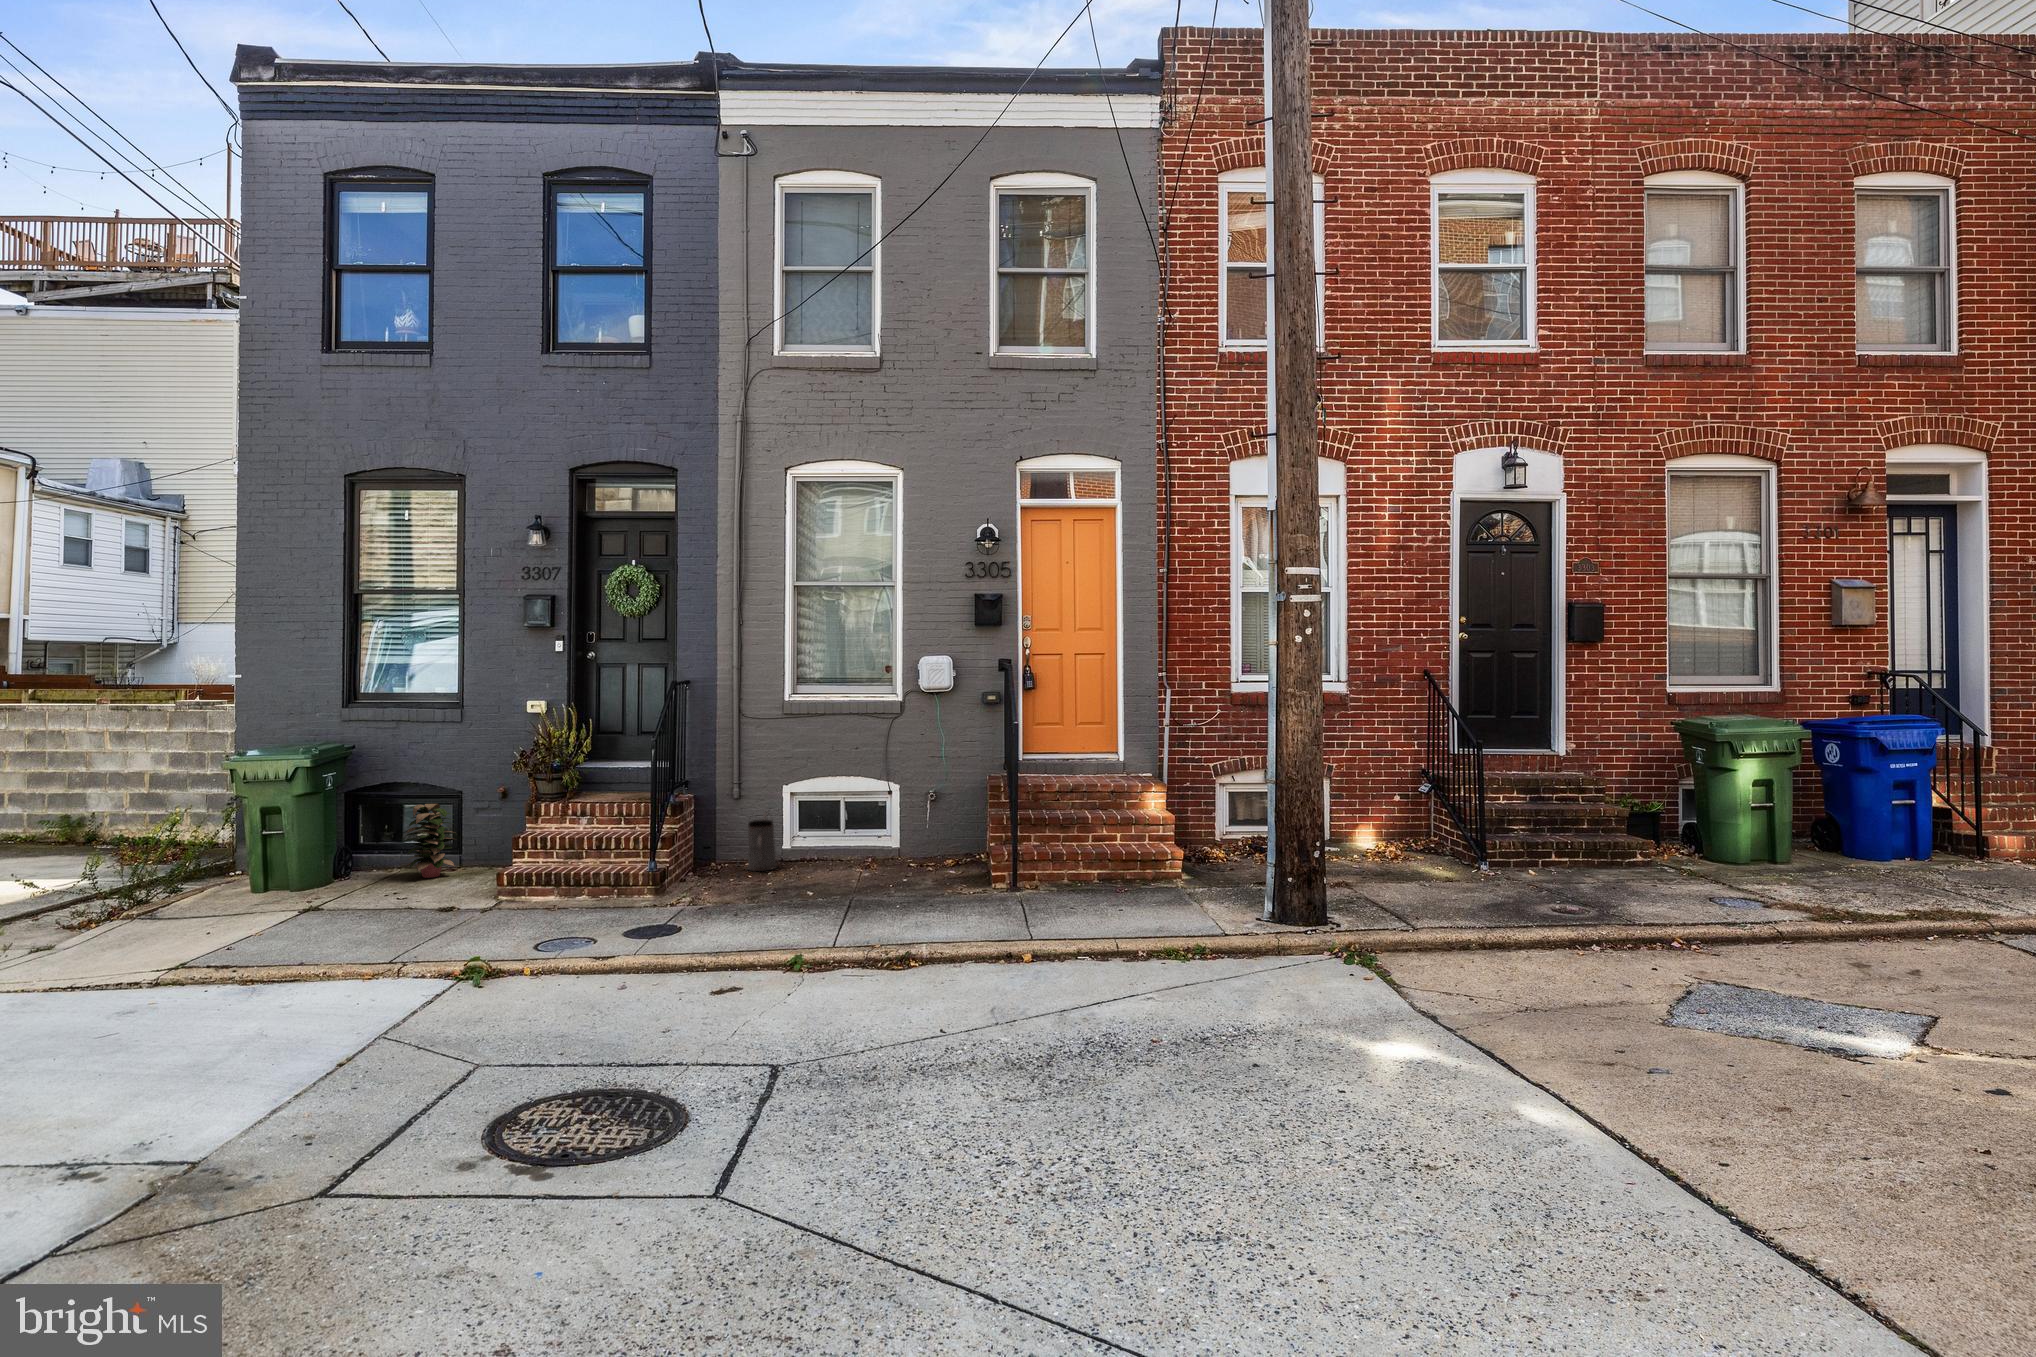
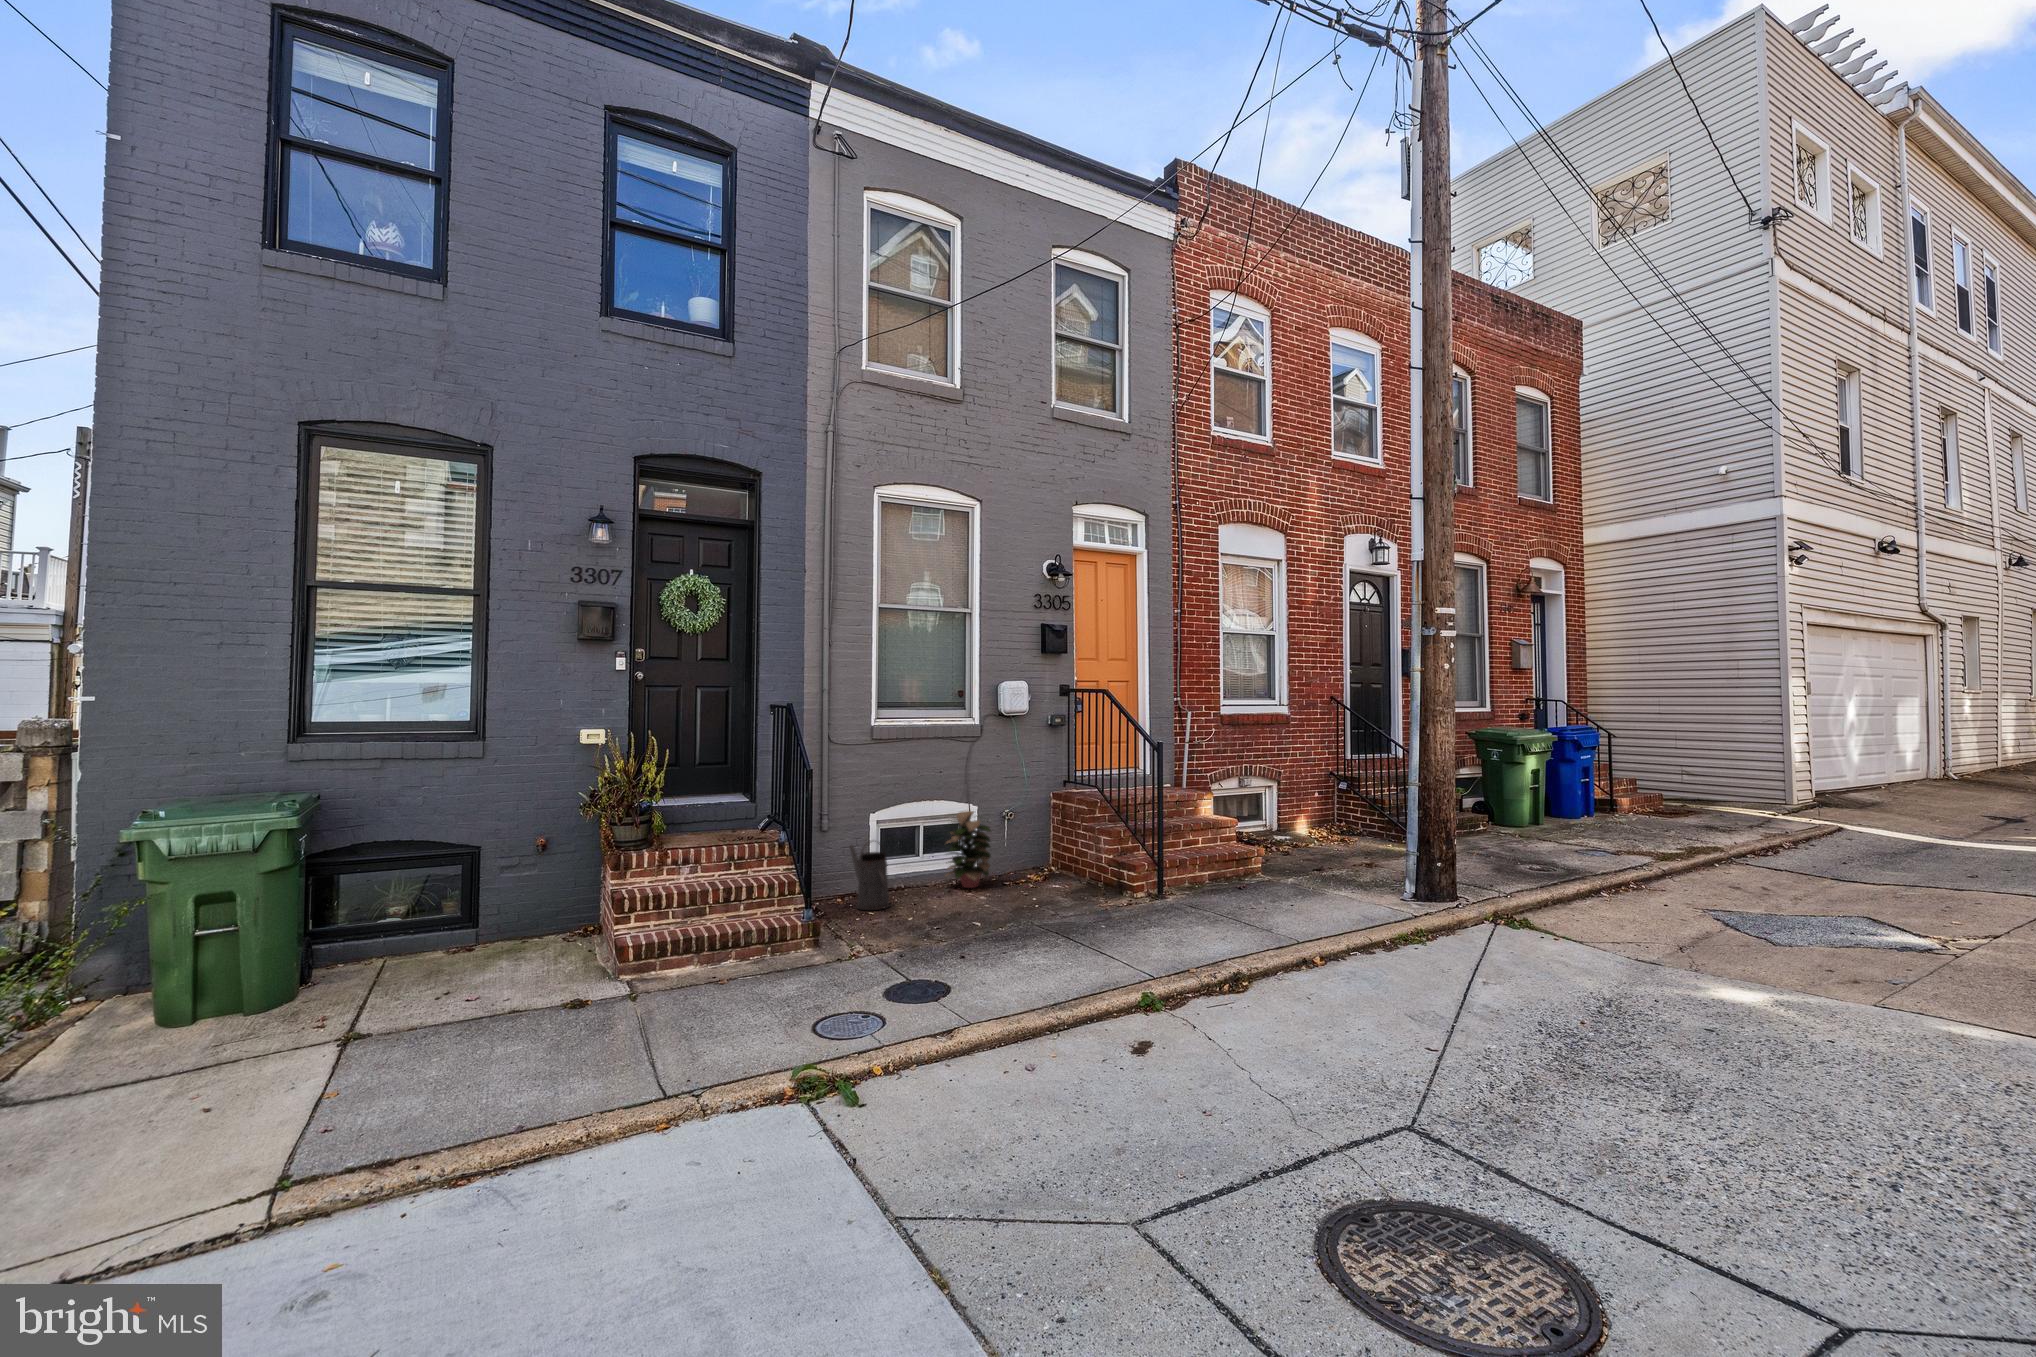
decorative plant: present [403,804,455,878] -> present [947,811,991,888]

